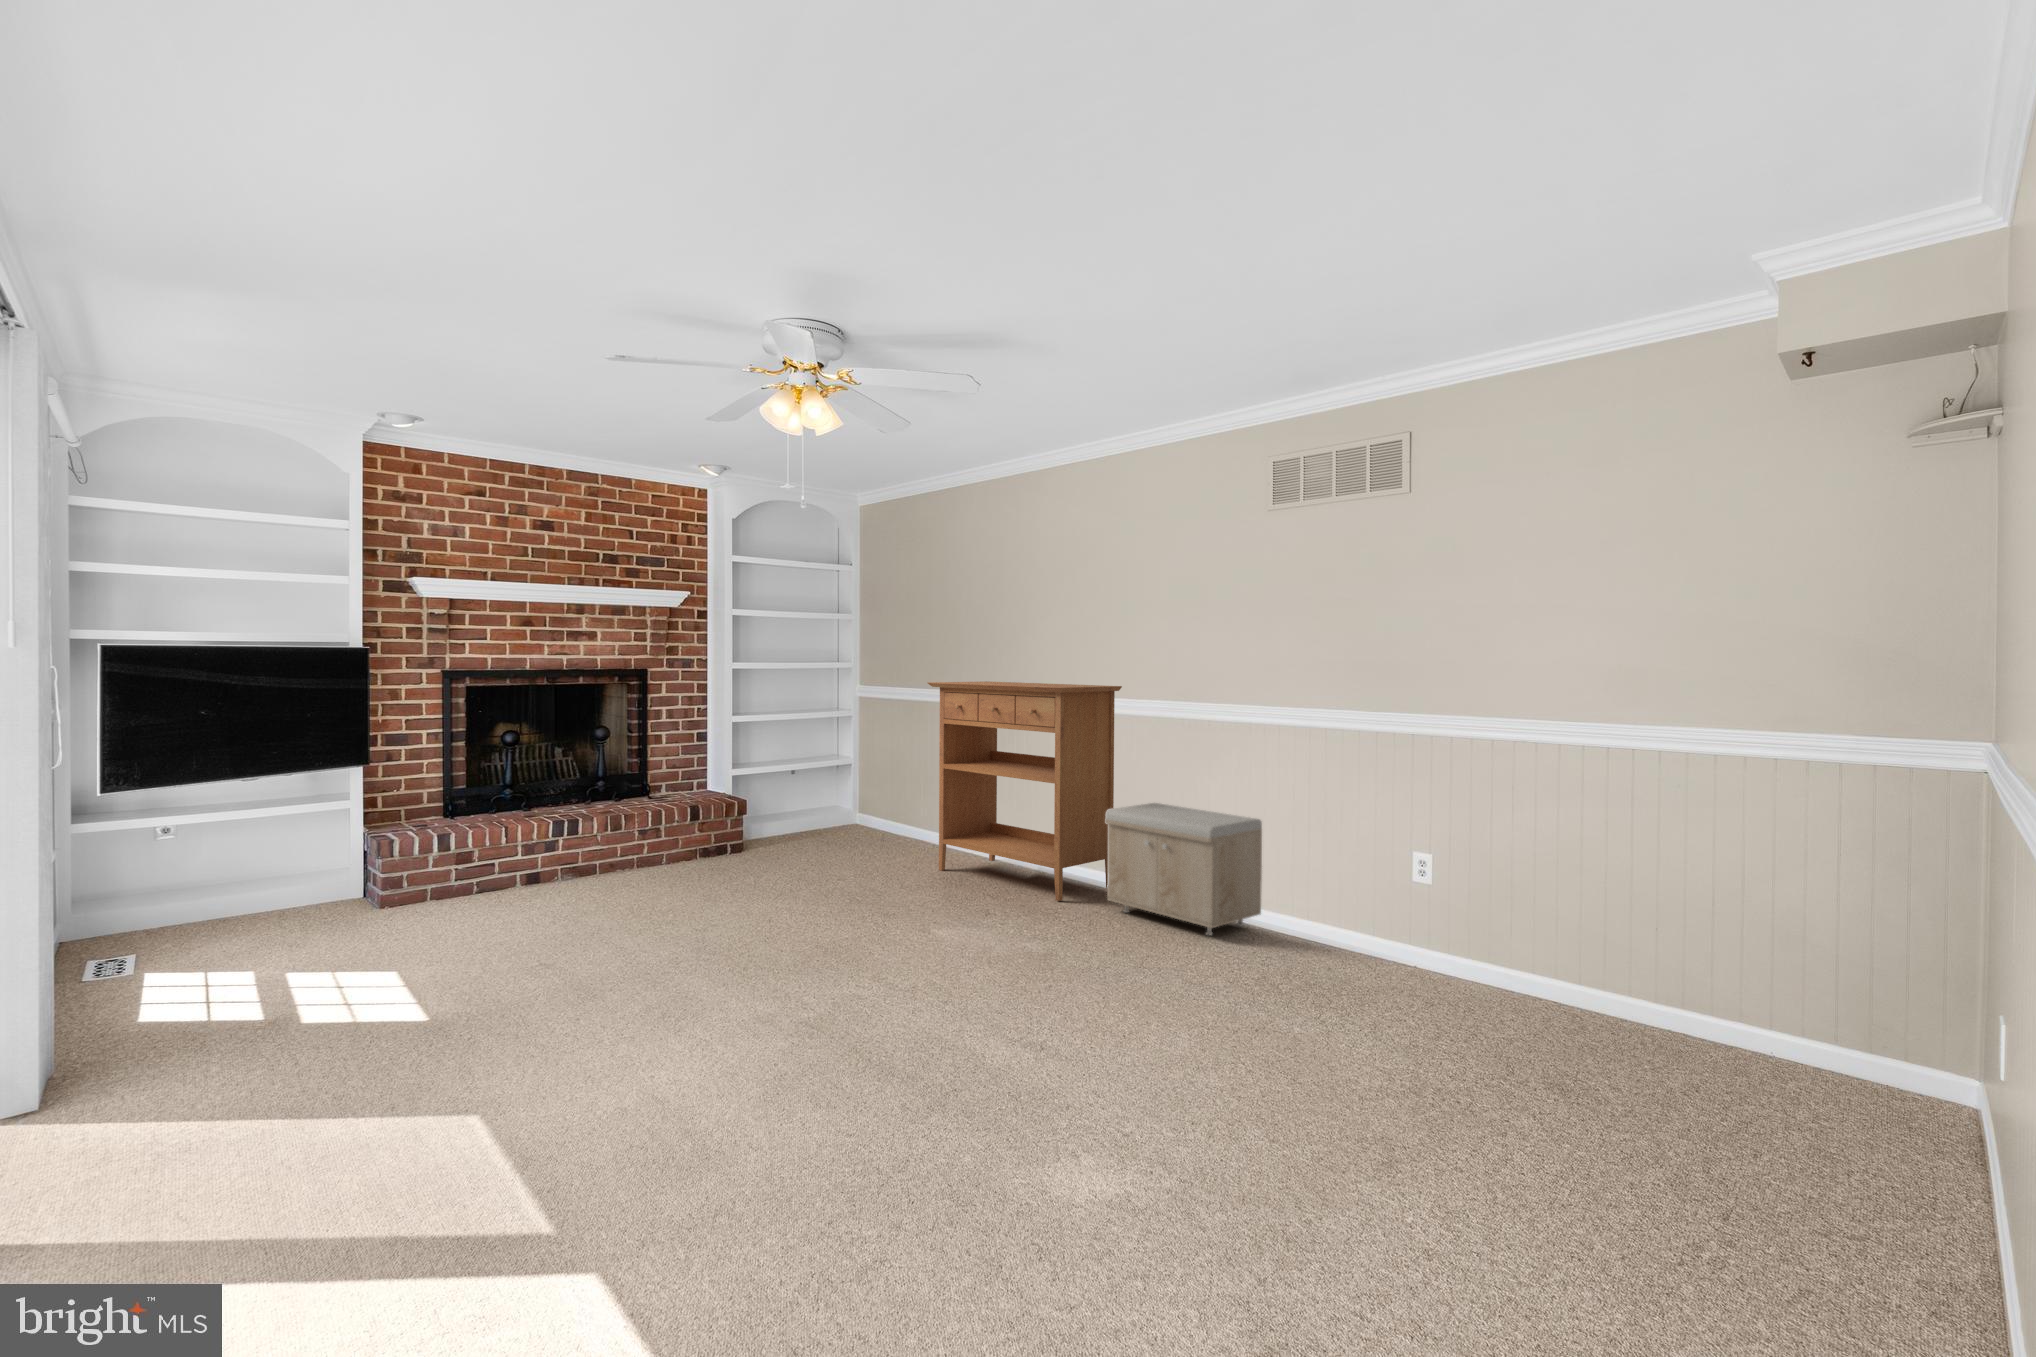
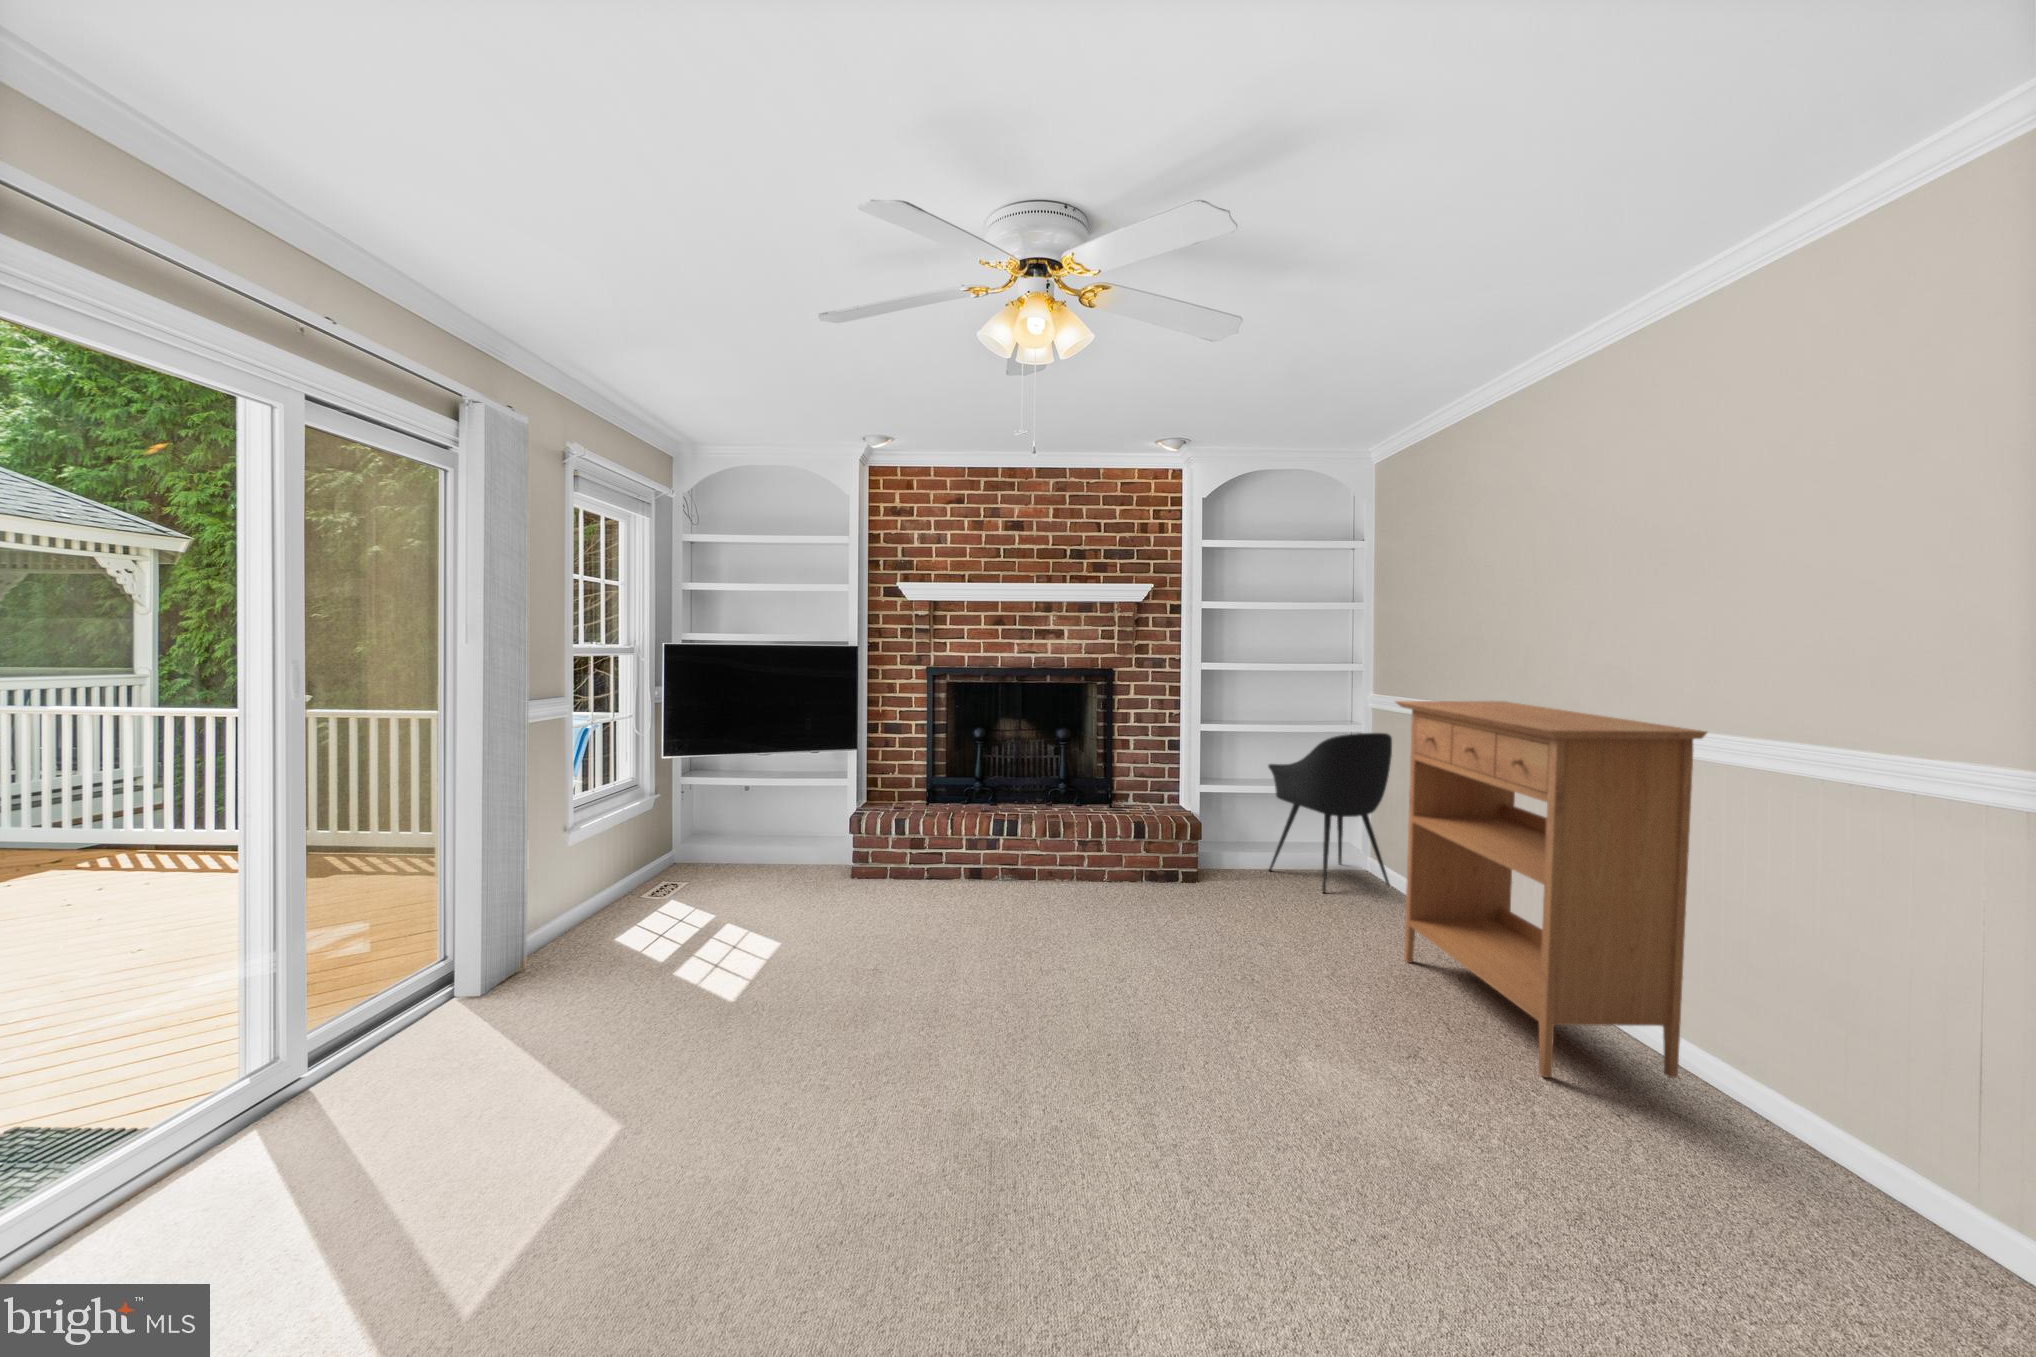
armchair: none [790,714,887,846] -> present [1268,733,1392,893]
storage bench: present [1106,803,1262,935] -> none [1622,954,2023,1294]

